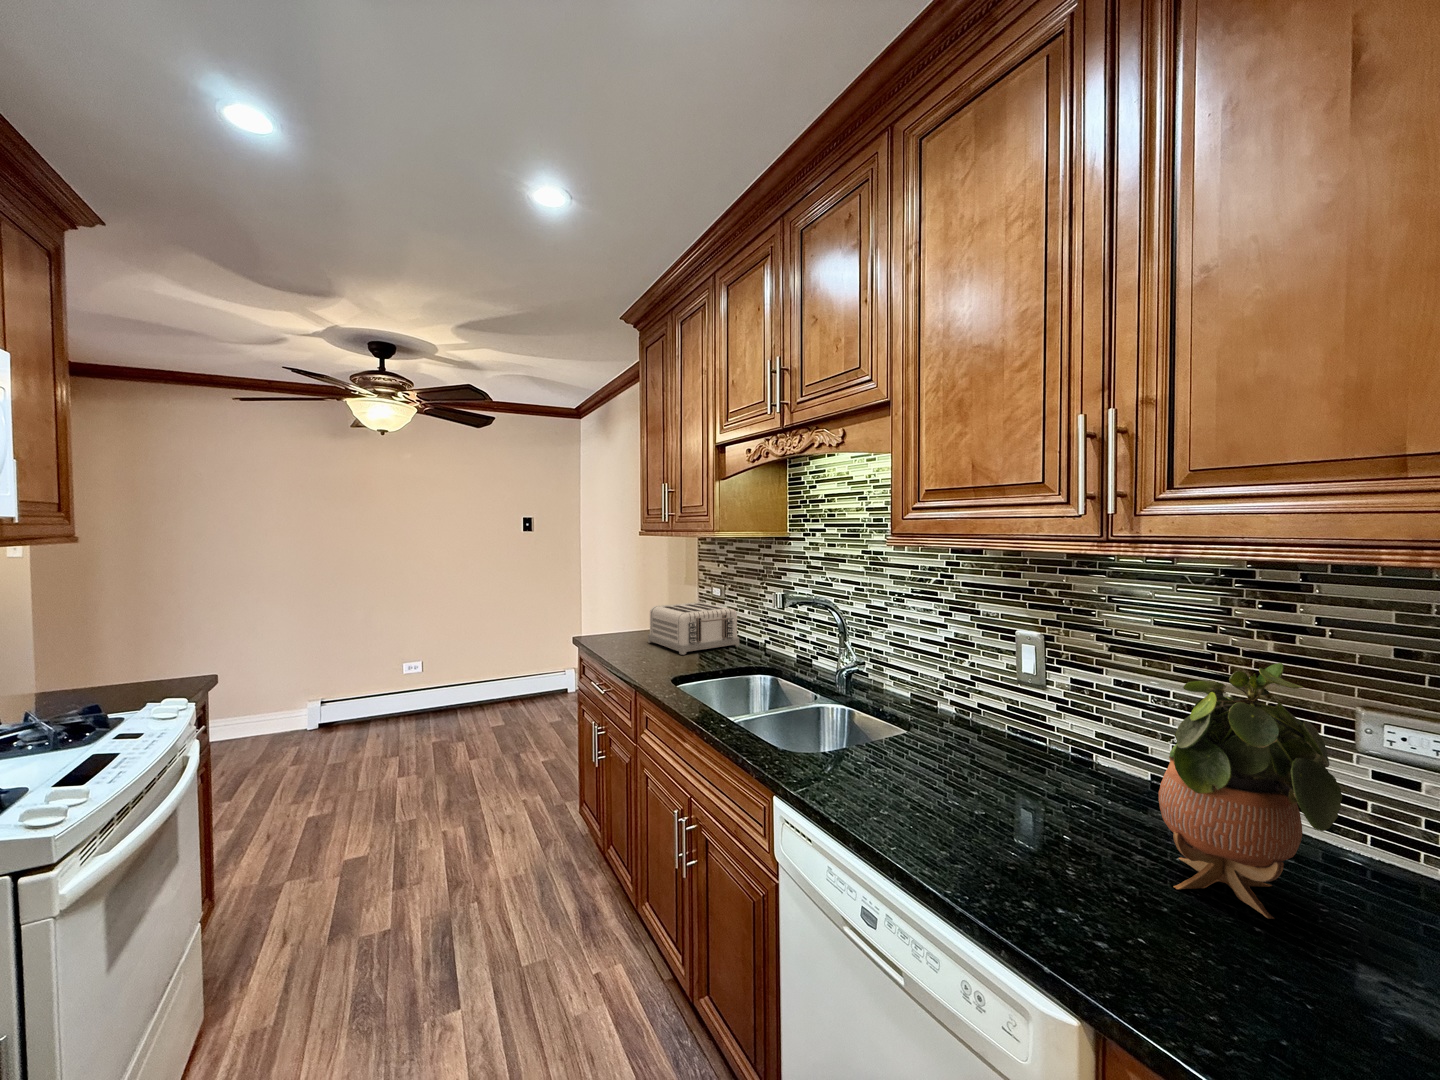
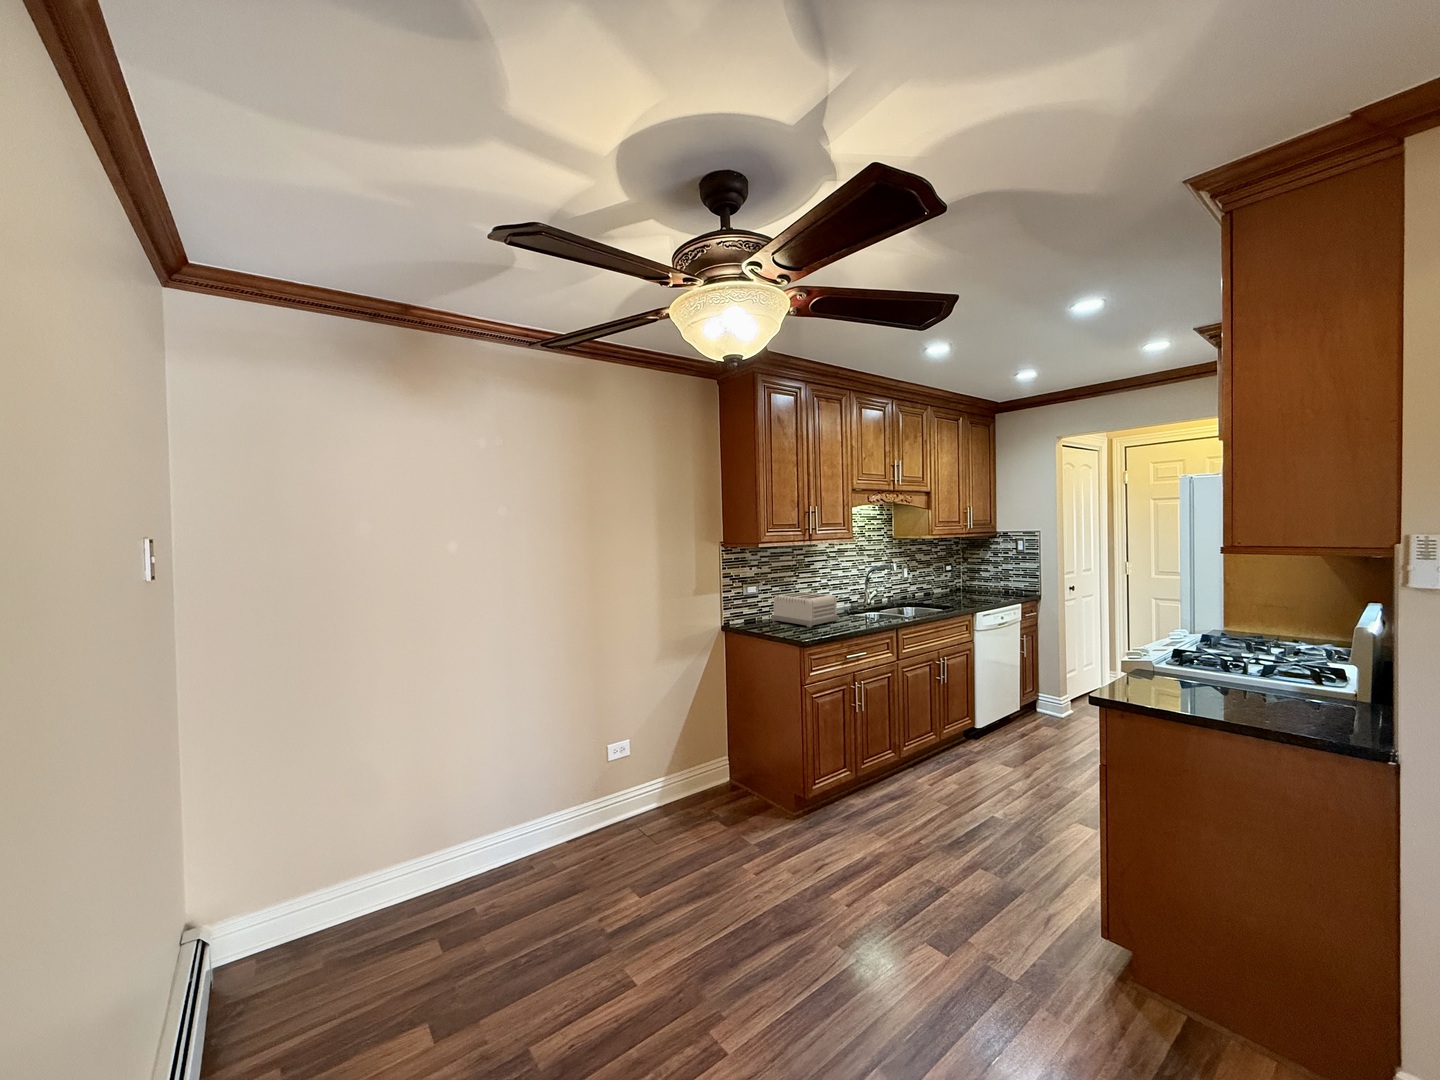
potted plant: present [1159,663,1342,919] -> none [953,558,978,599]

